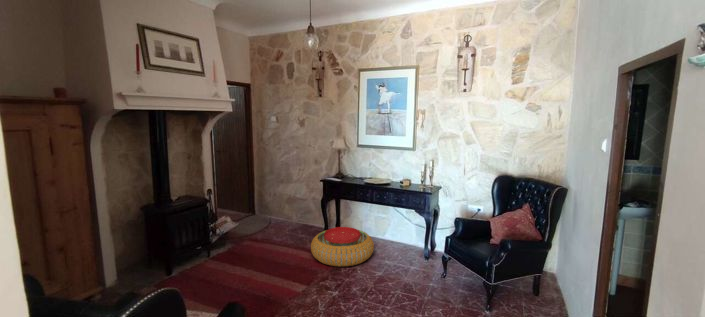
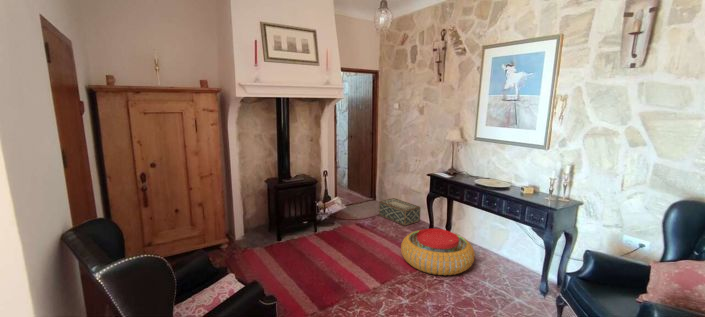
woven basket: none [268,208,310,232] -> present [379,198,421,226]

